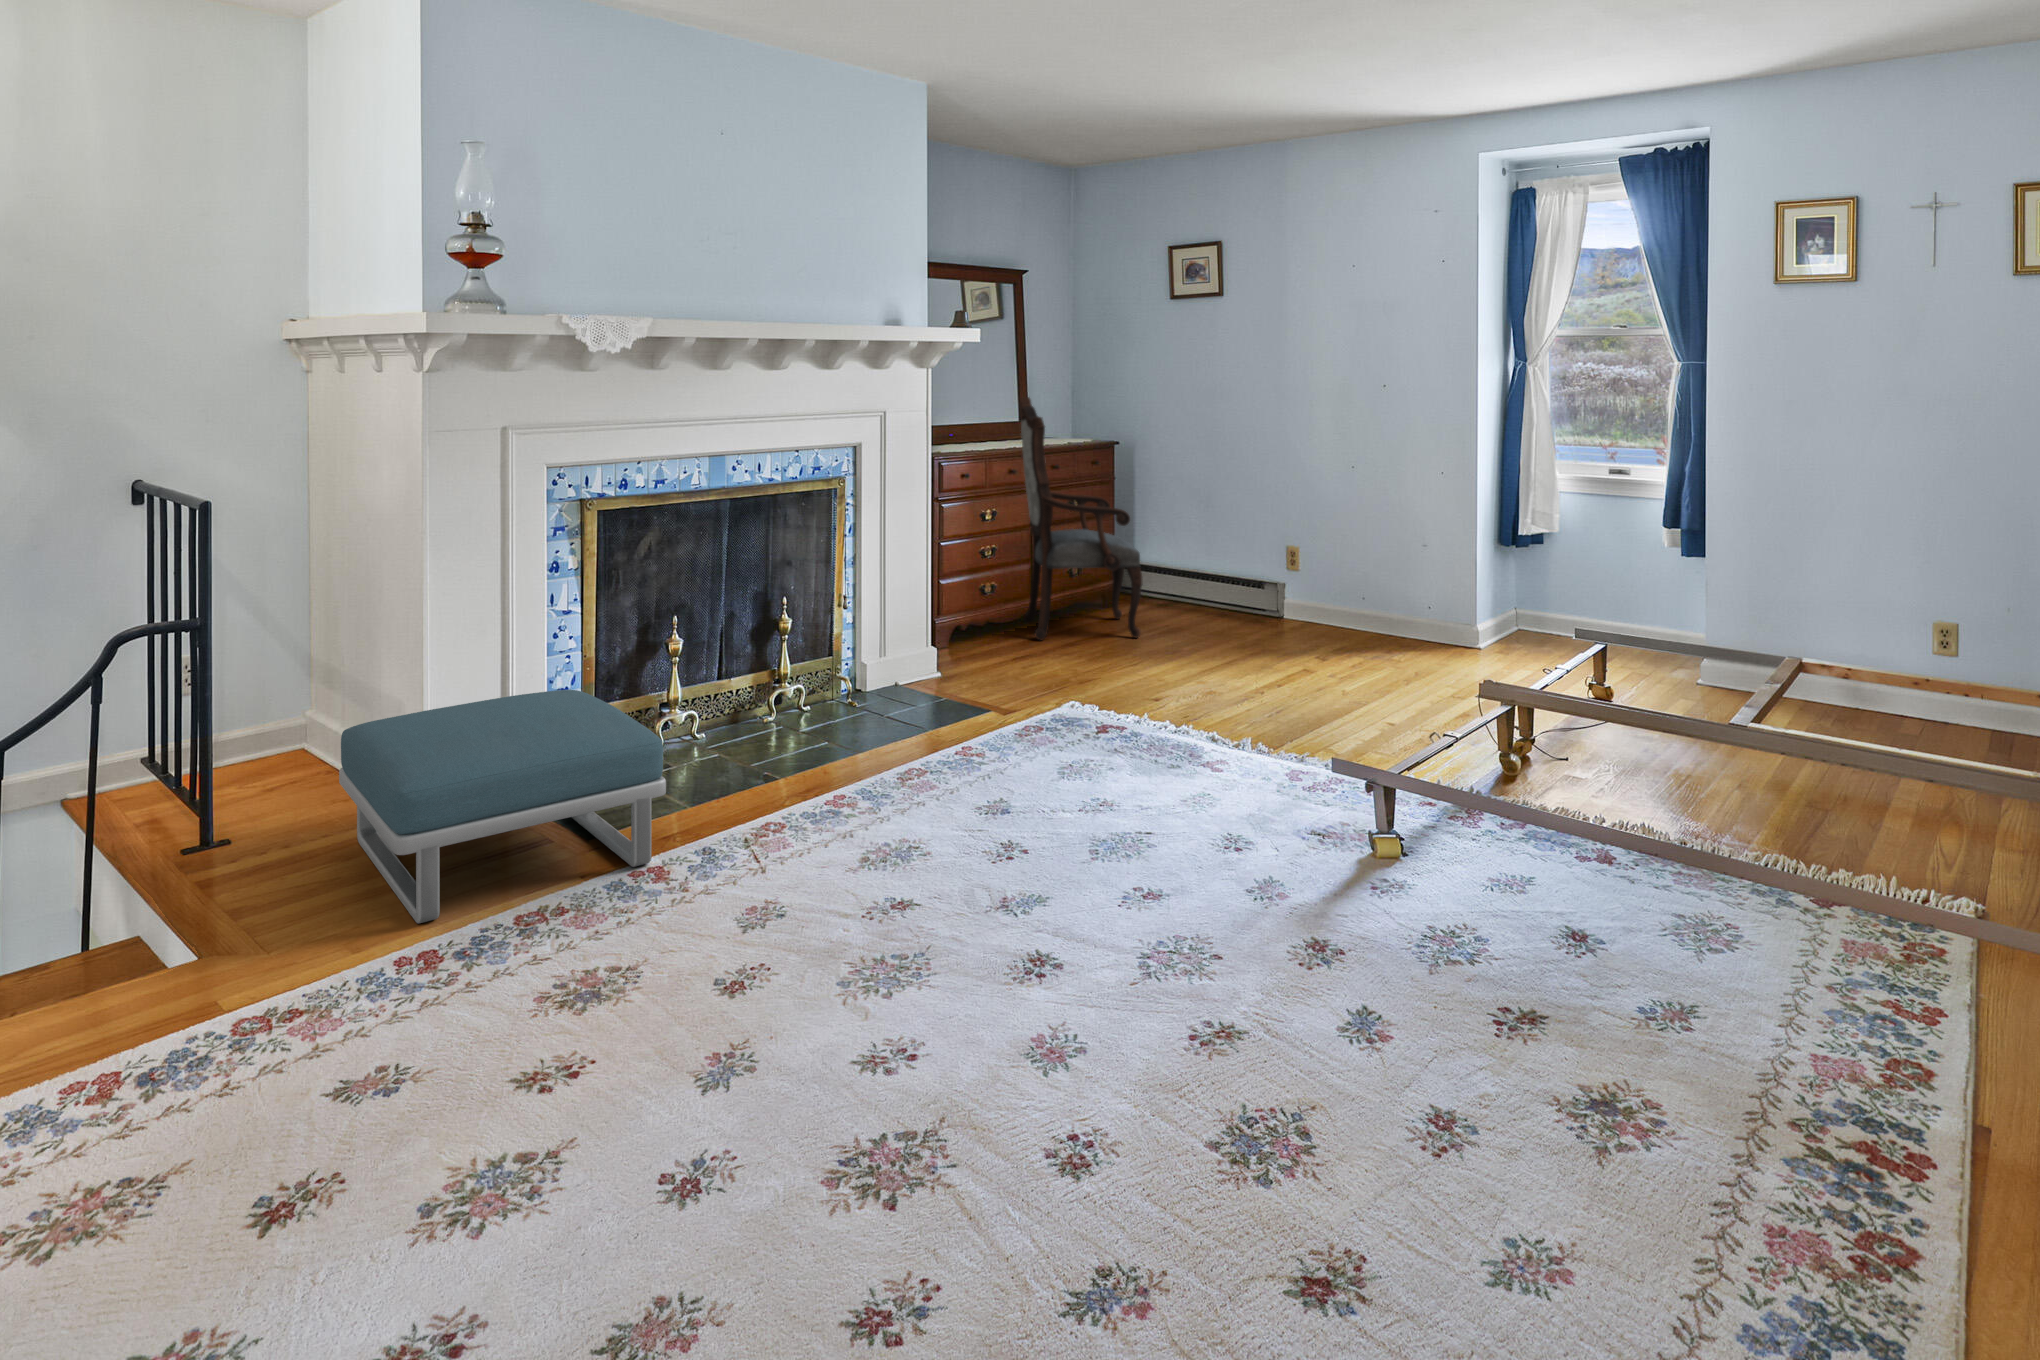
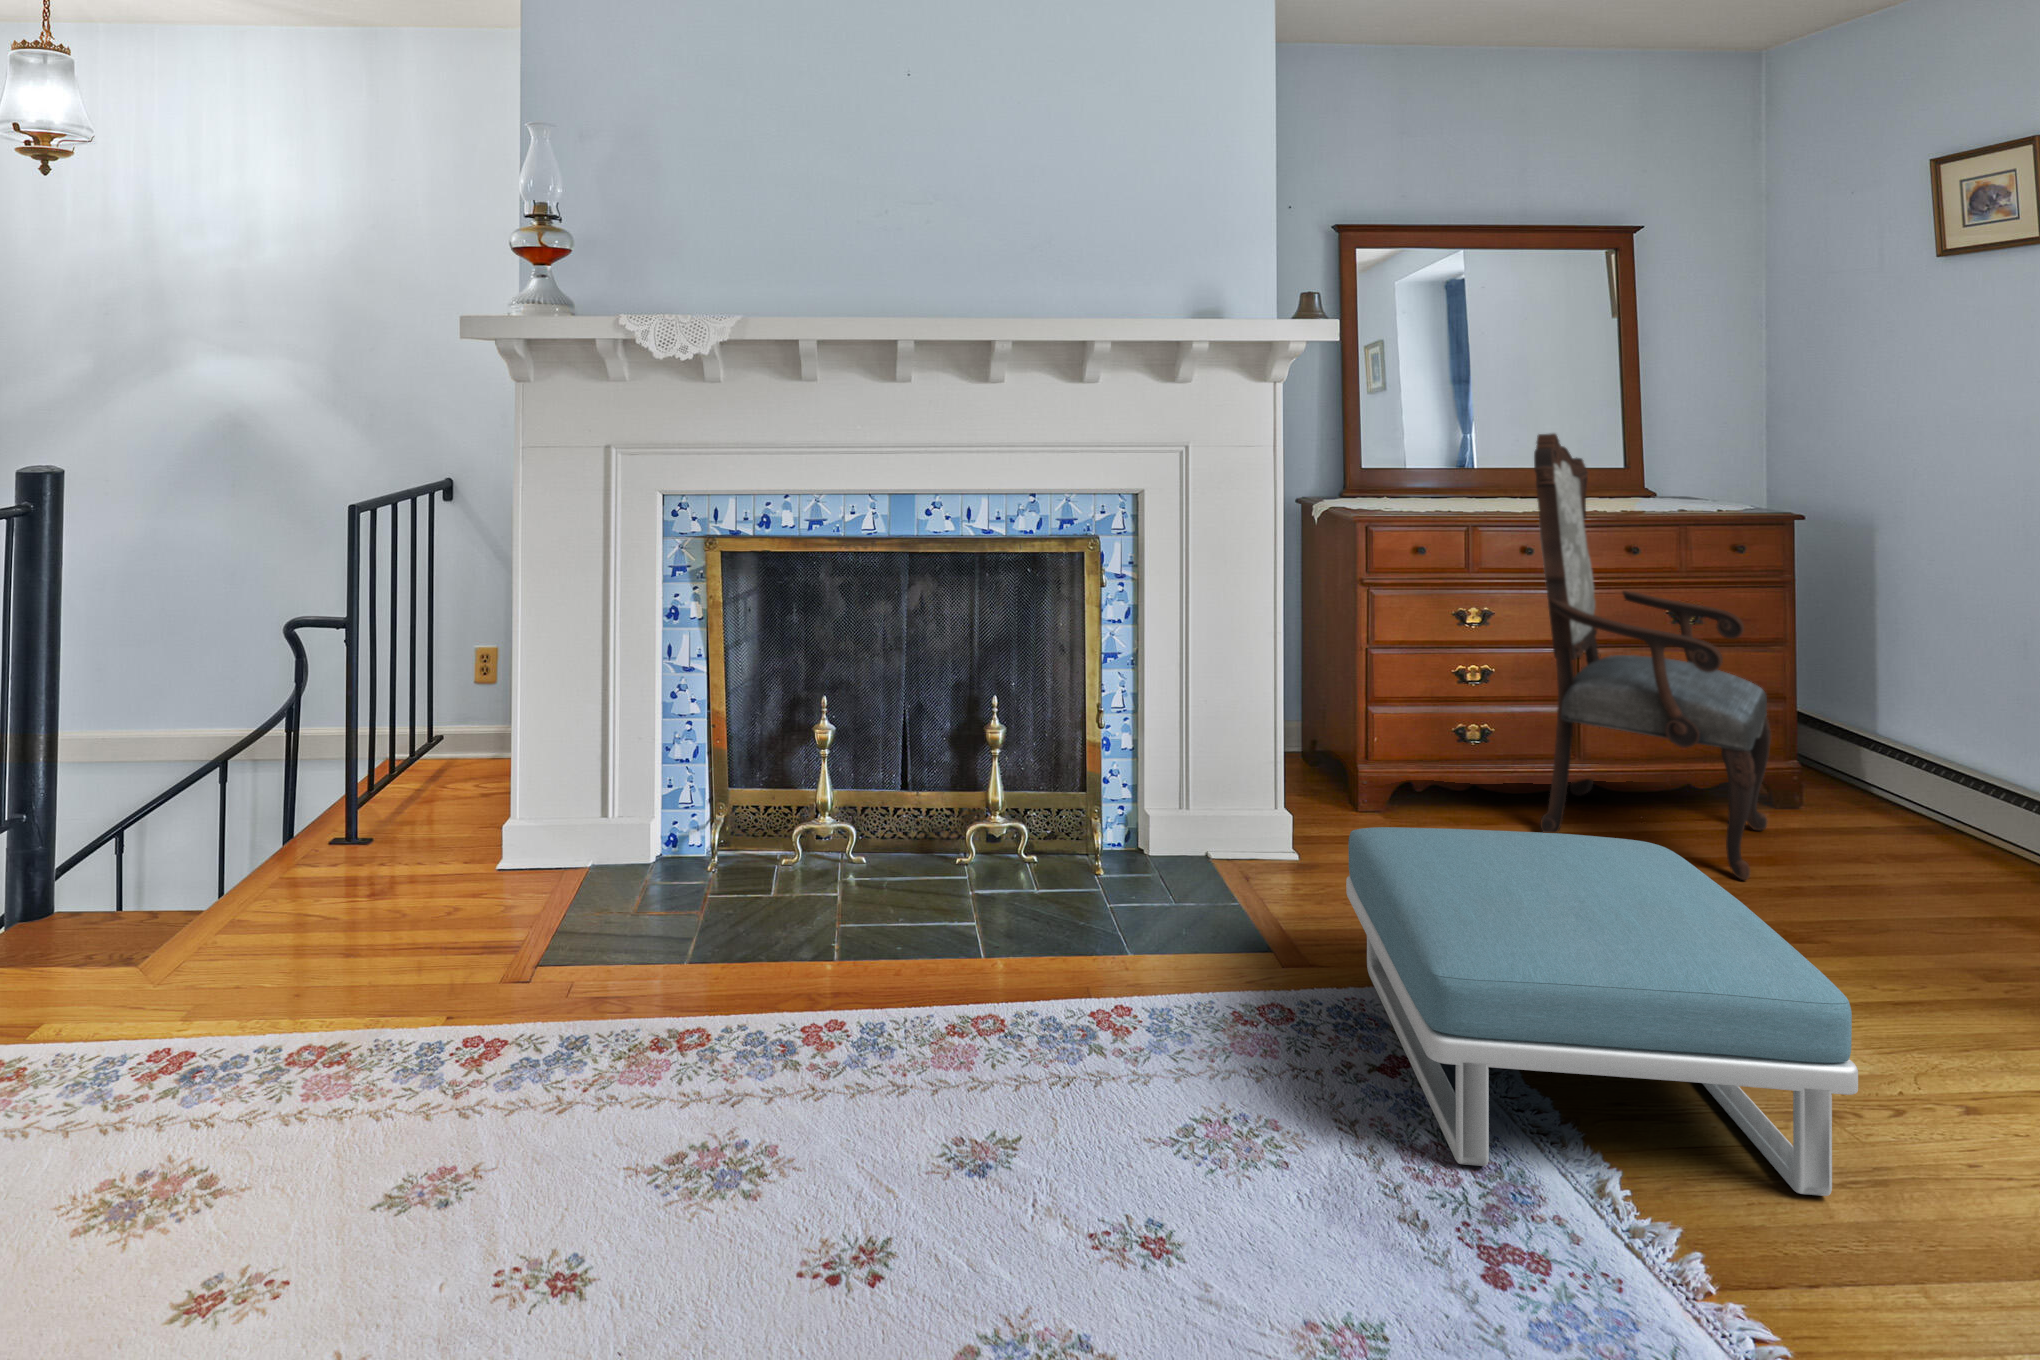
footstool: present [339,690,666,923] -> present [1346,827,1858,1196]

